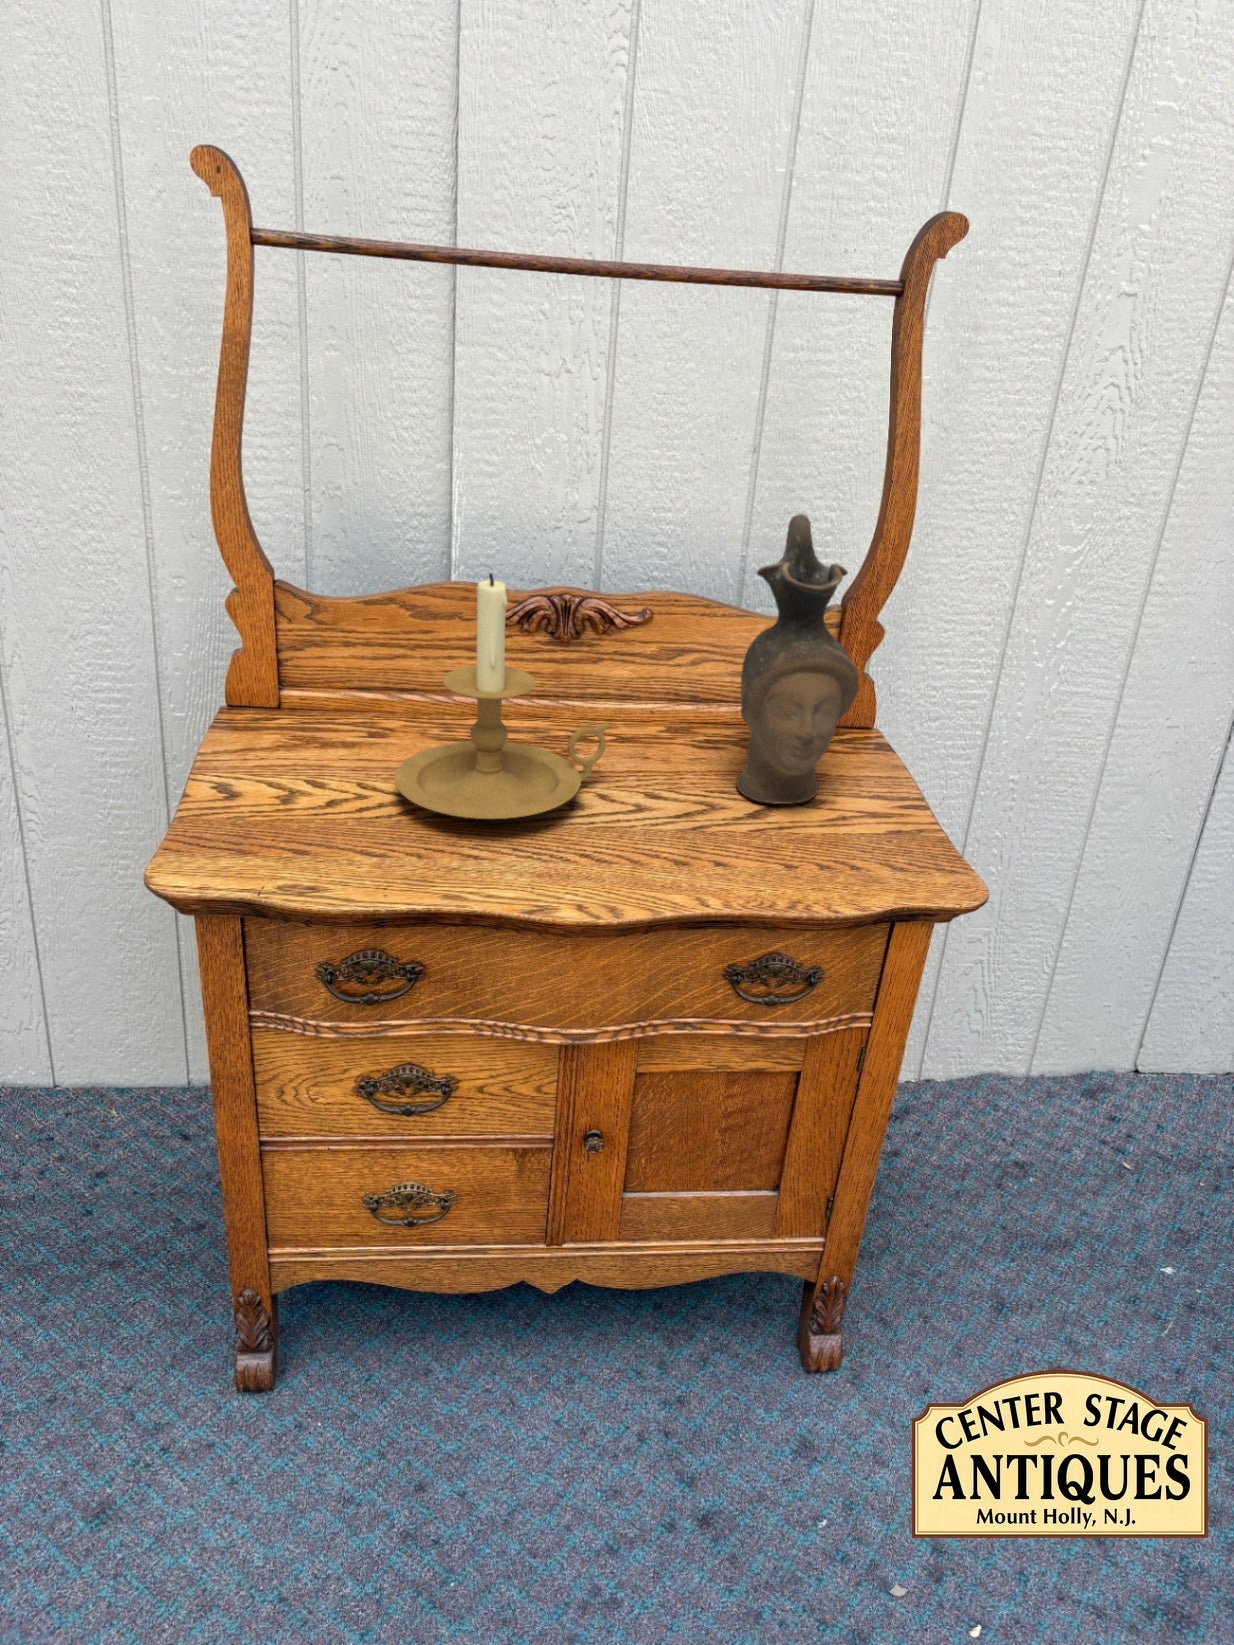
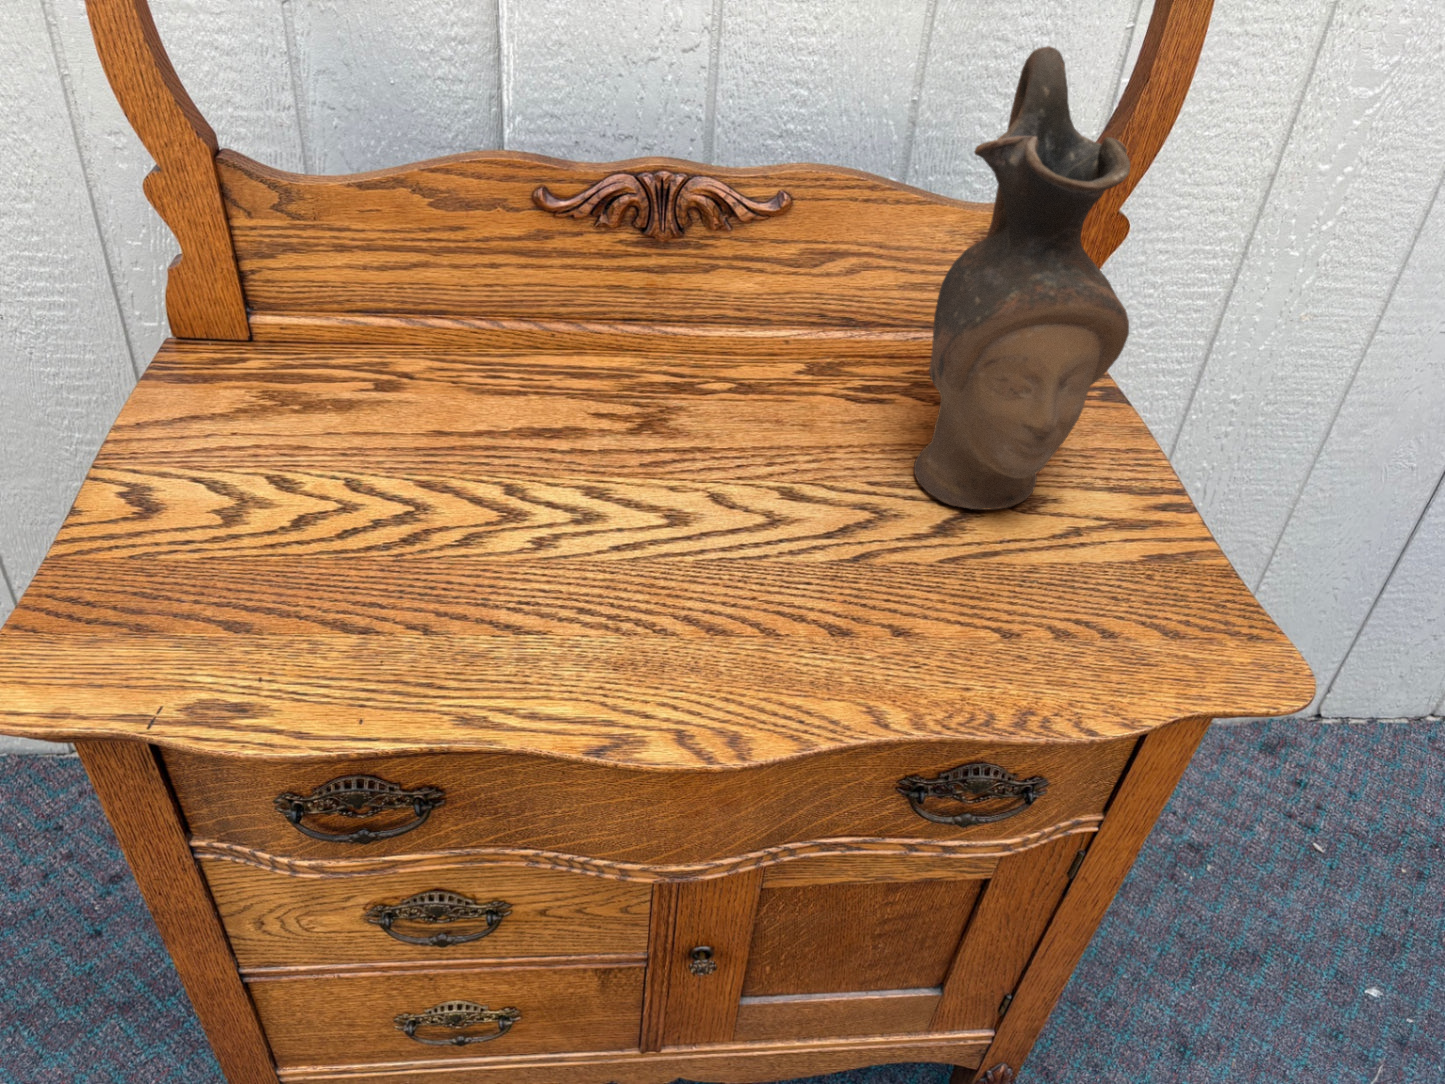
candle holder: present [395,573,610,819] -> none [395,156,730,569]

